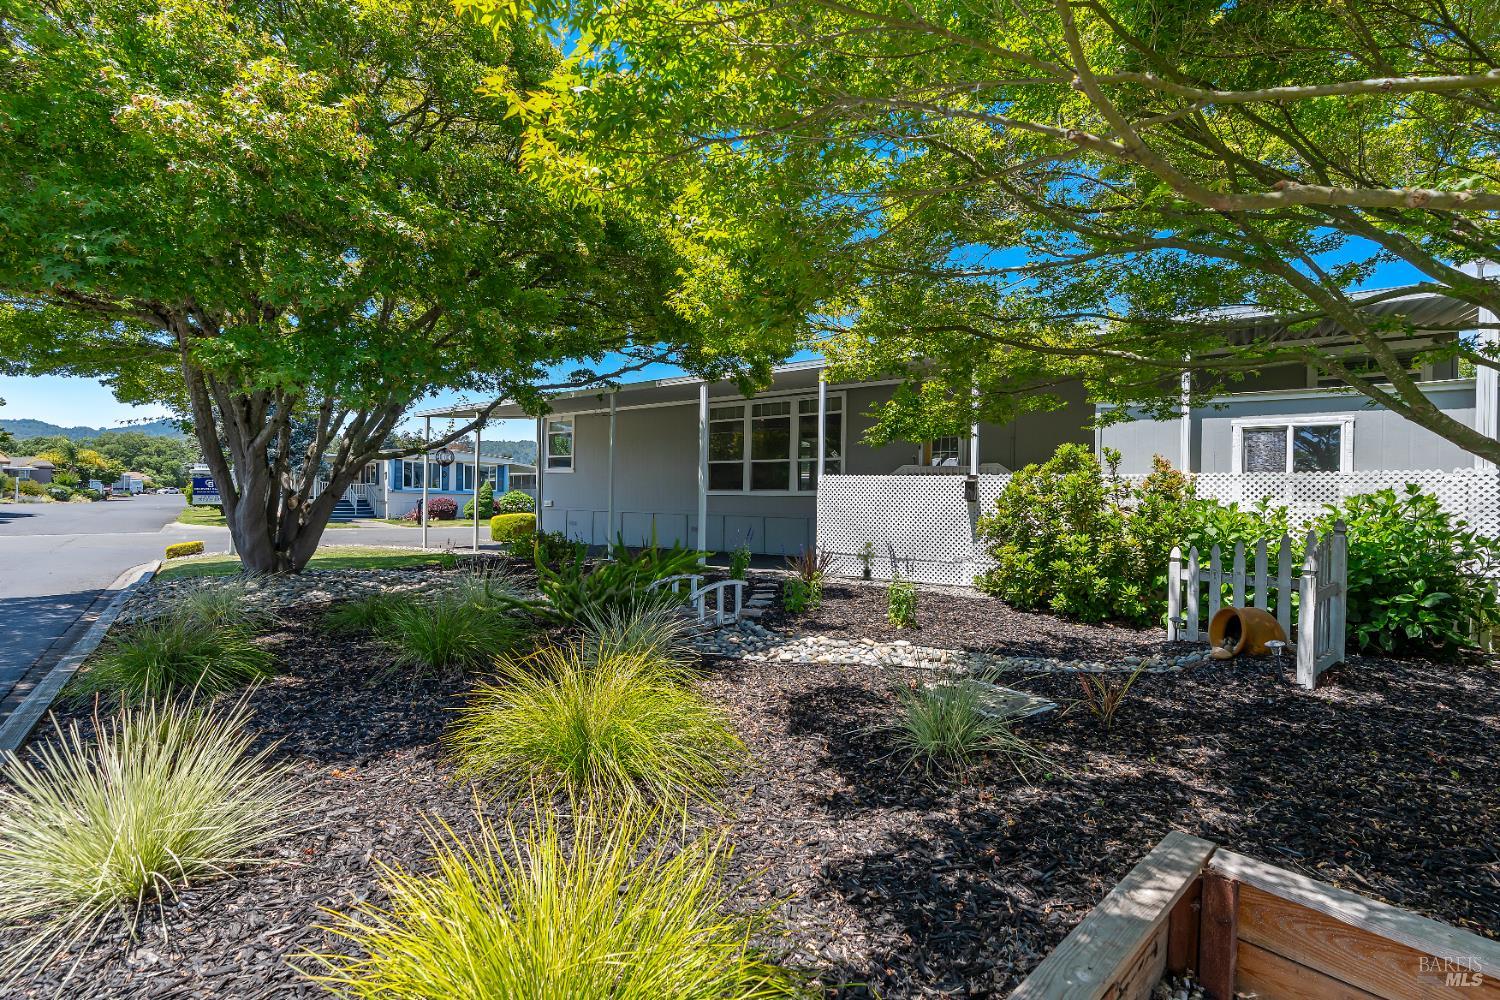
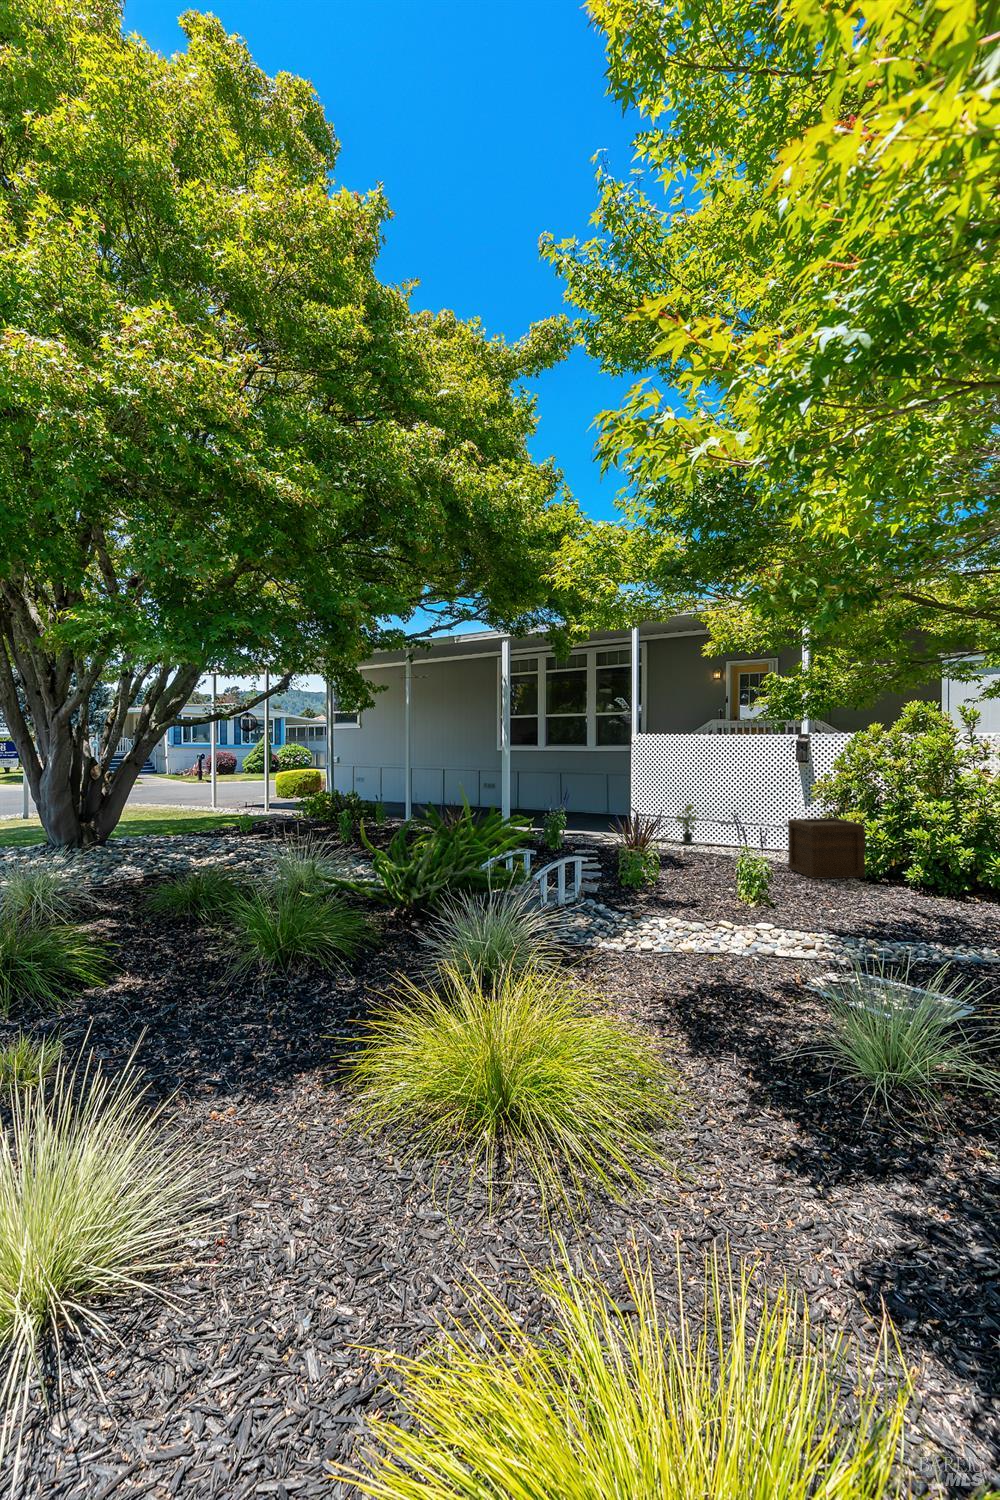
wooden crate: none [949,551,1016,607] -> present [788,818,865,879]

